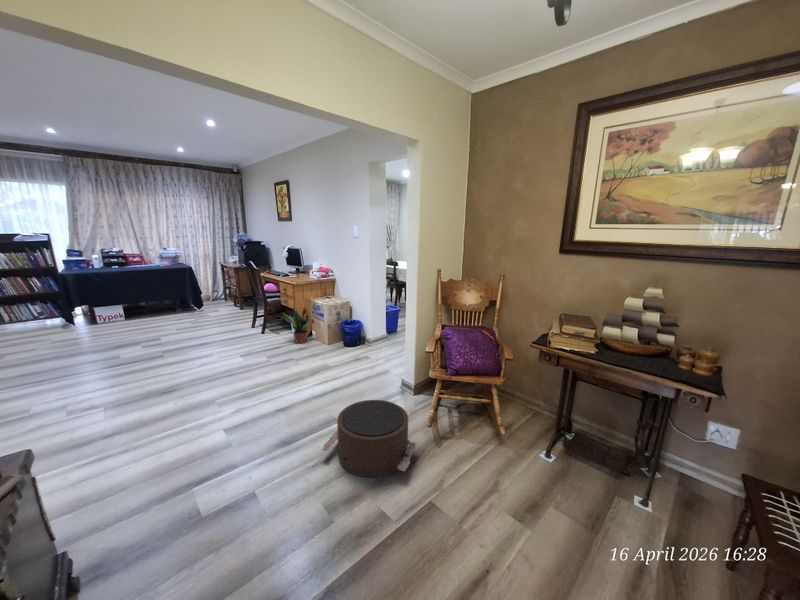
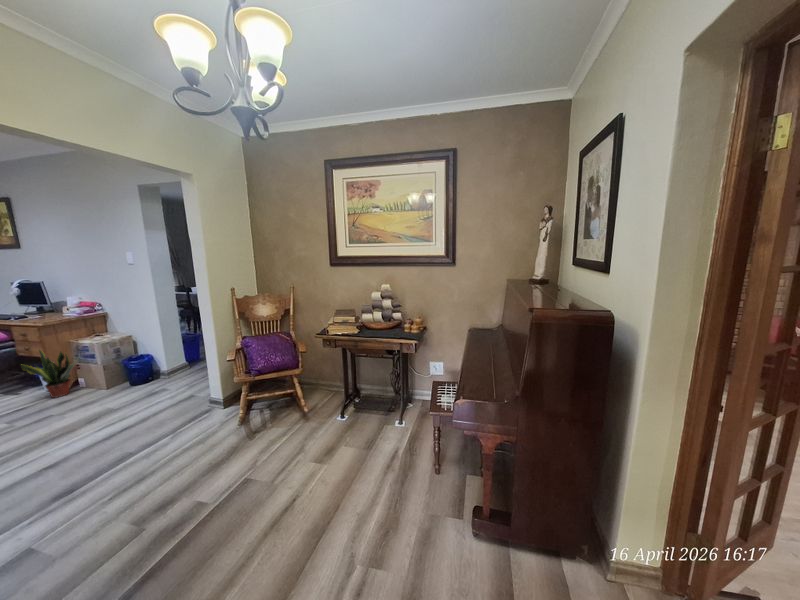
pouf: present [322,400,416,477] -> none [111,418,227,499]

